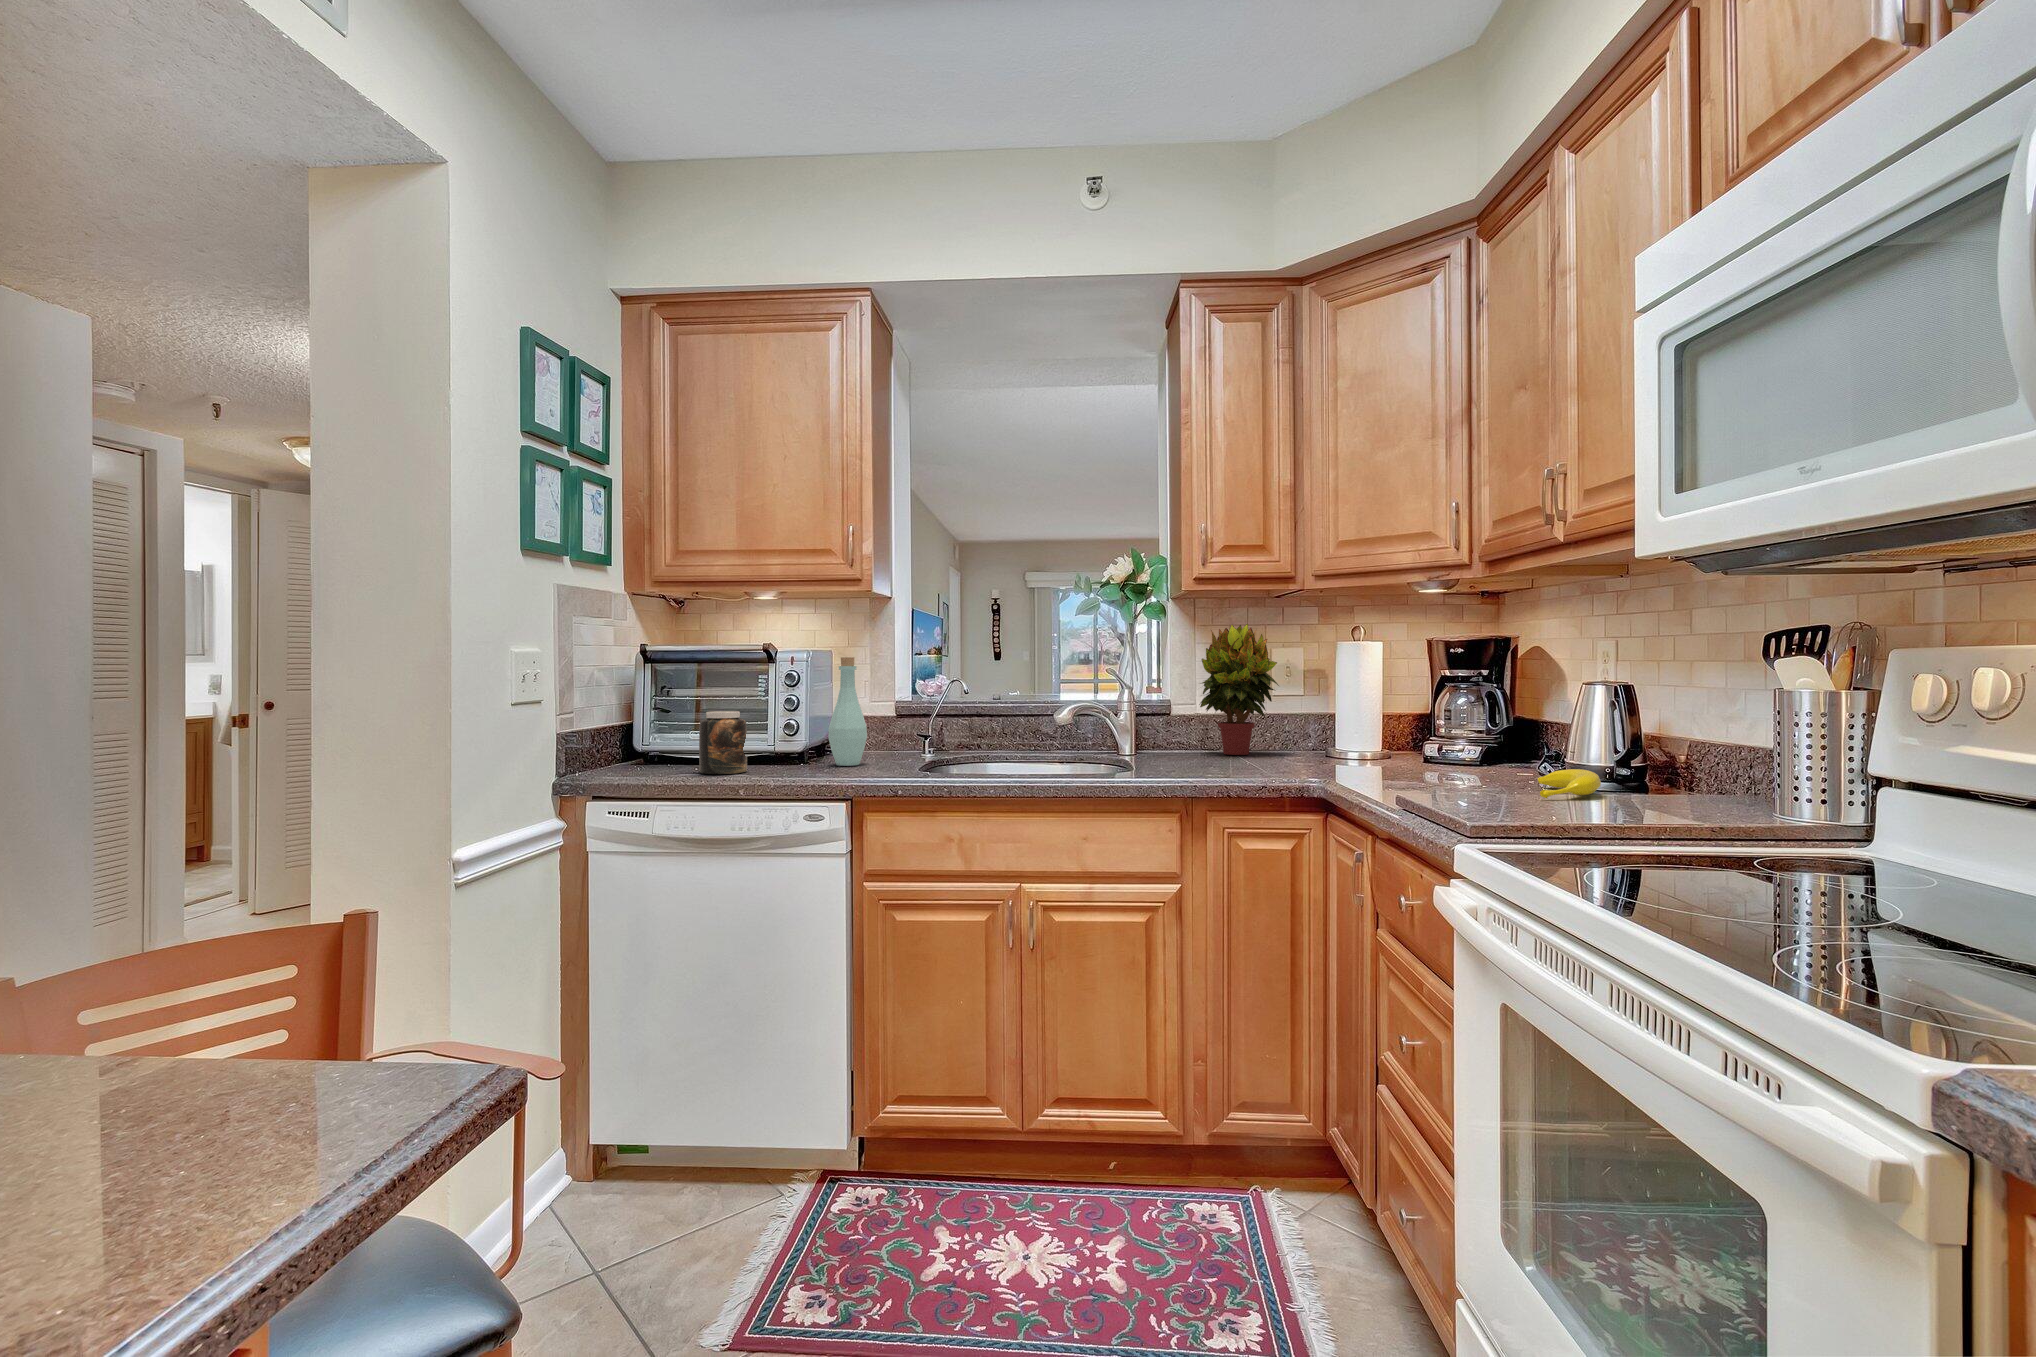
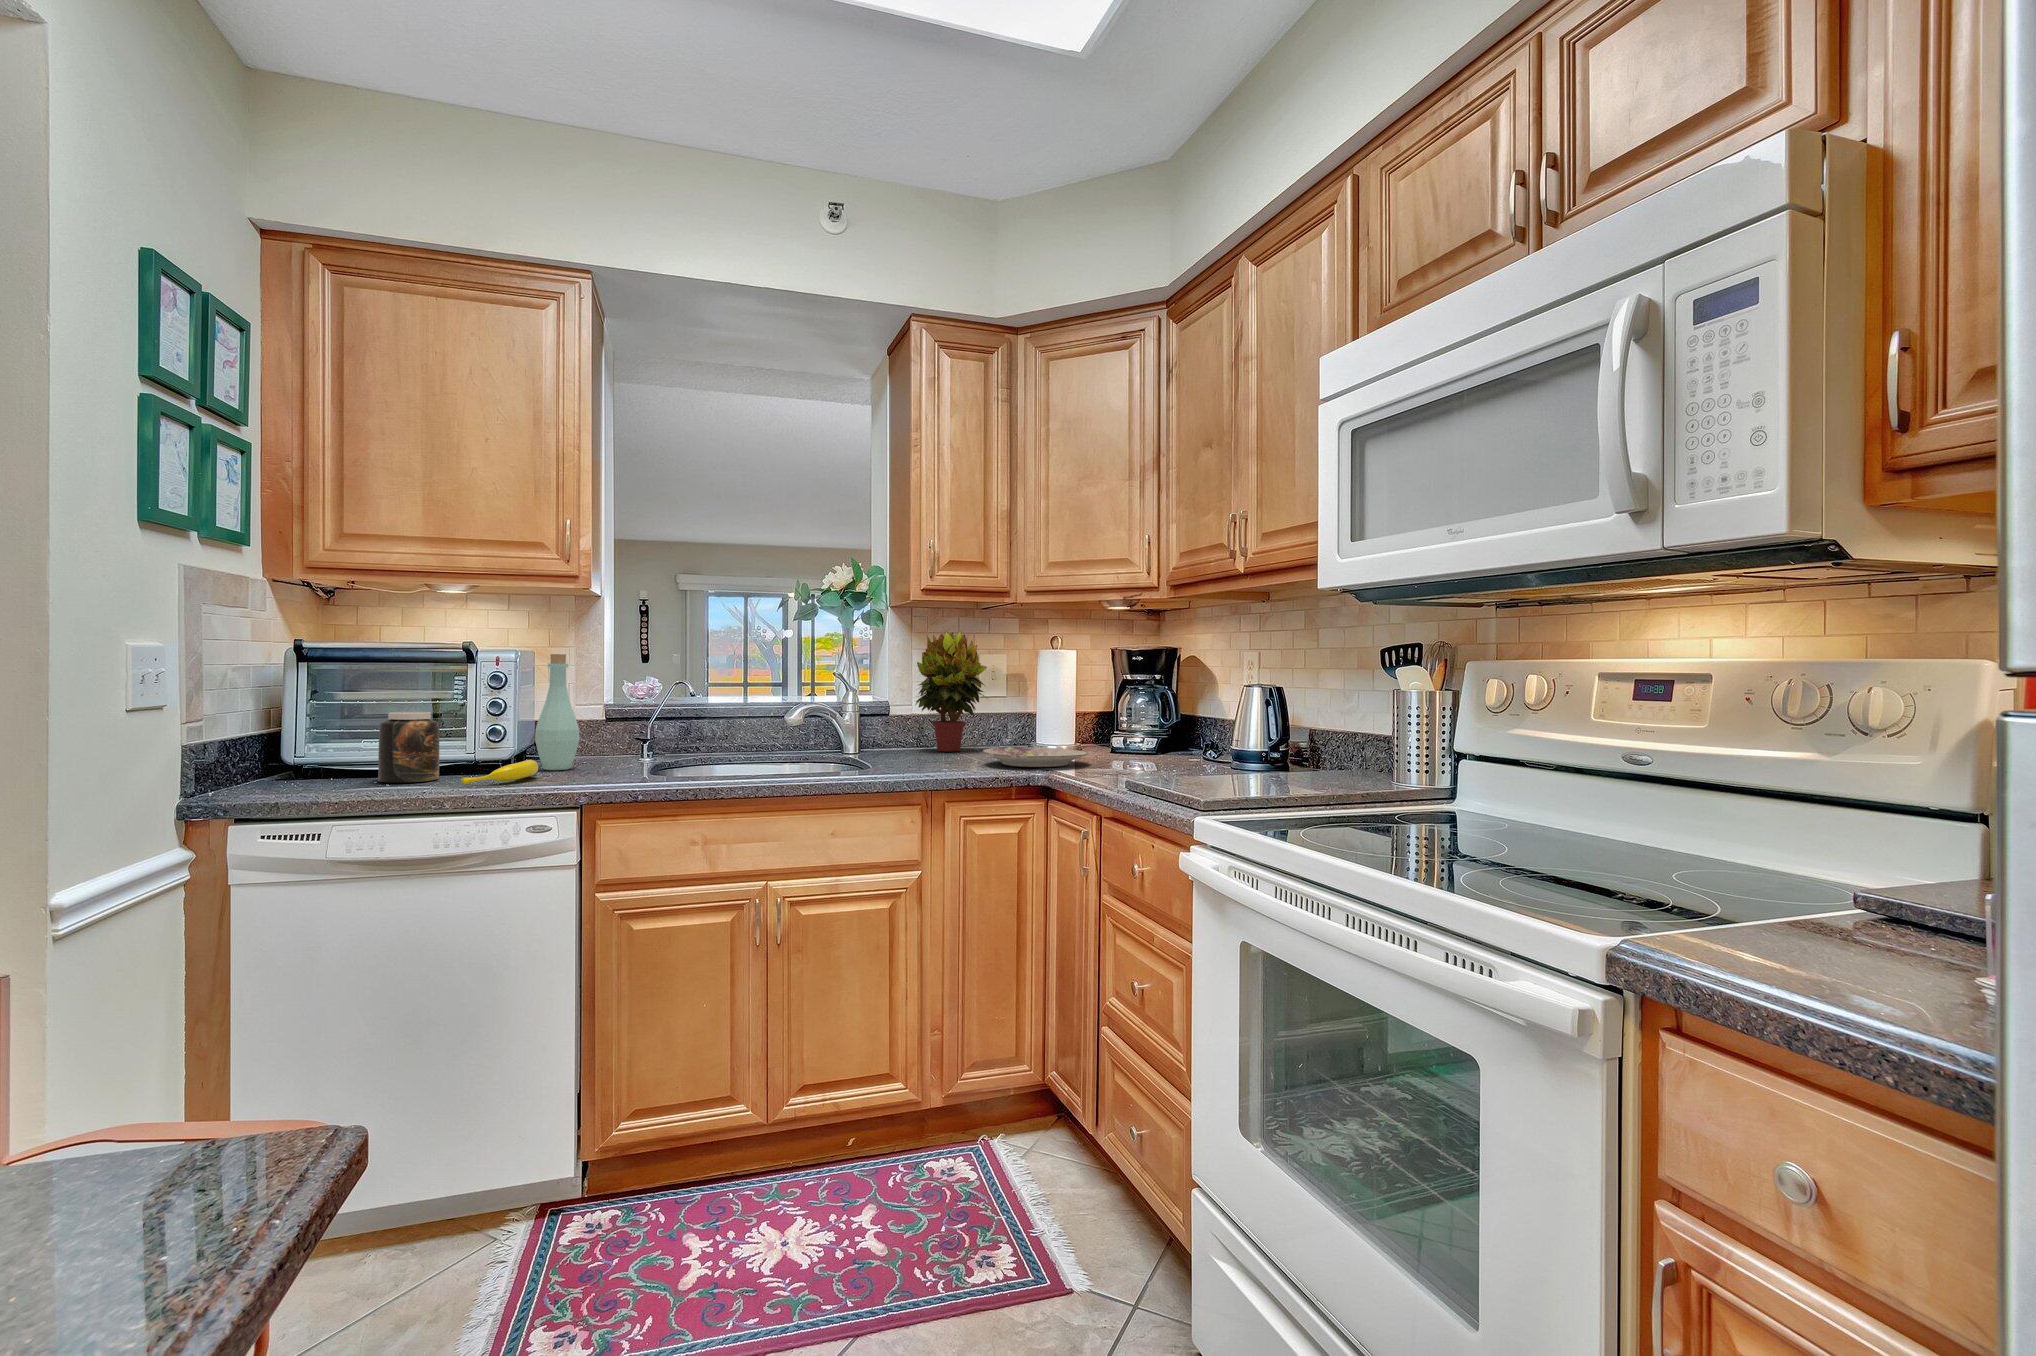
plate: none [1257,752,1383,776] -> present [982,747,1088,767]
banana: present [1538,769,1601,798] -> present [461,760,538,784]

